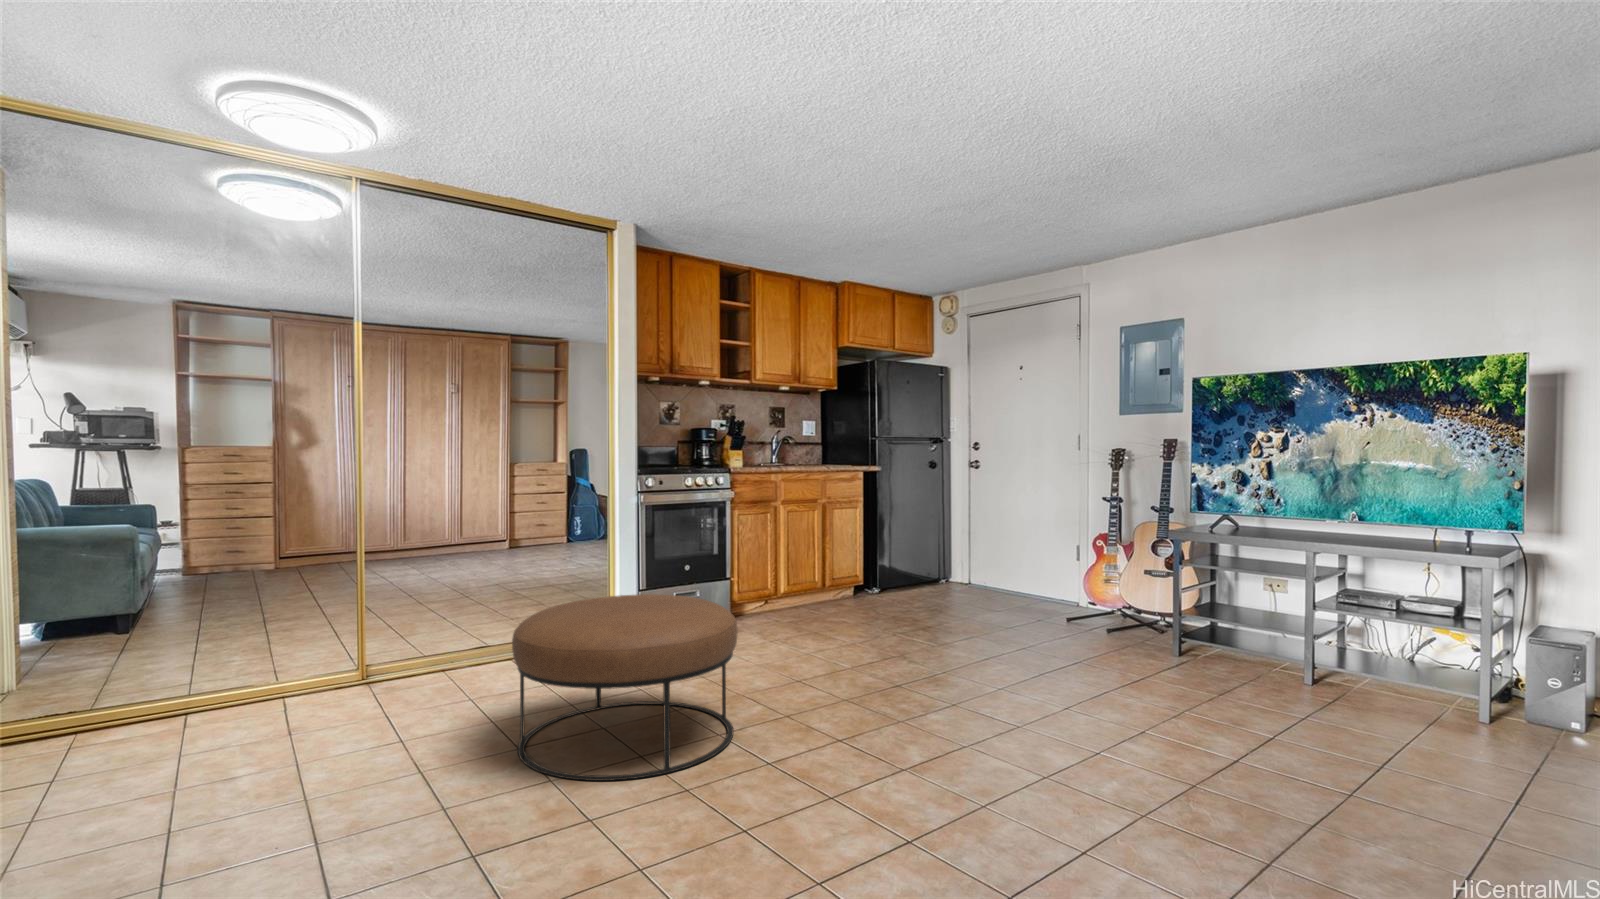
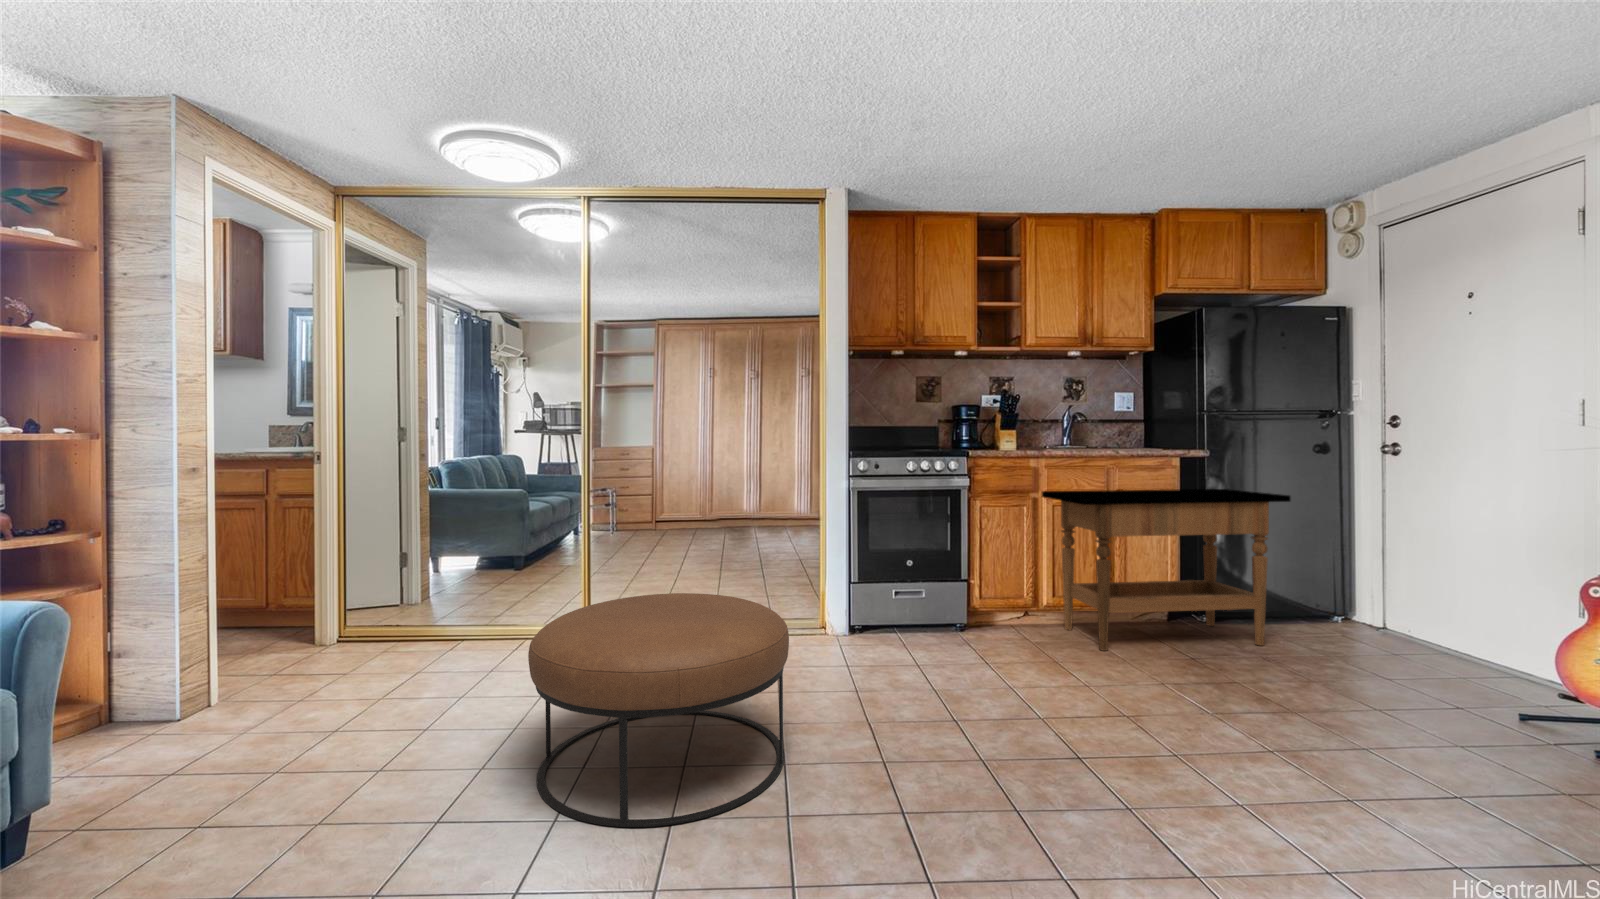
side table: none [782,494,936,619] -> present [1042,489,1291,651]

